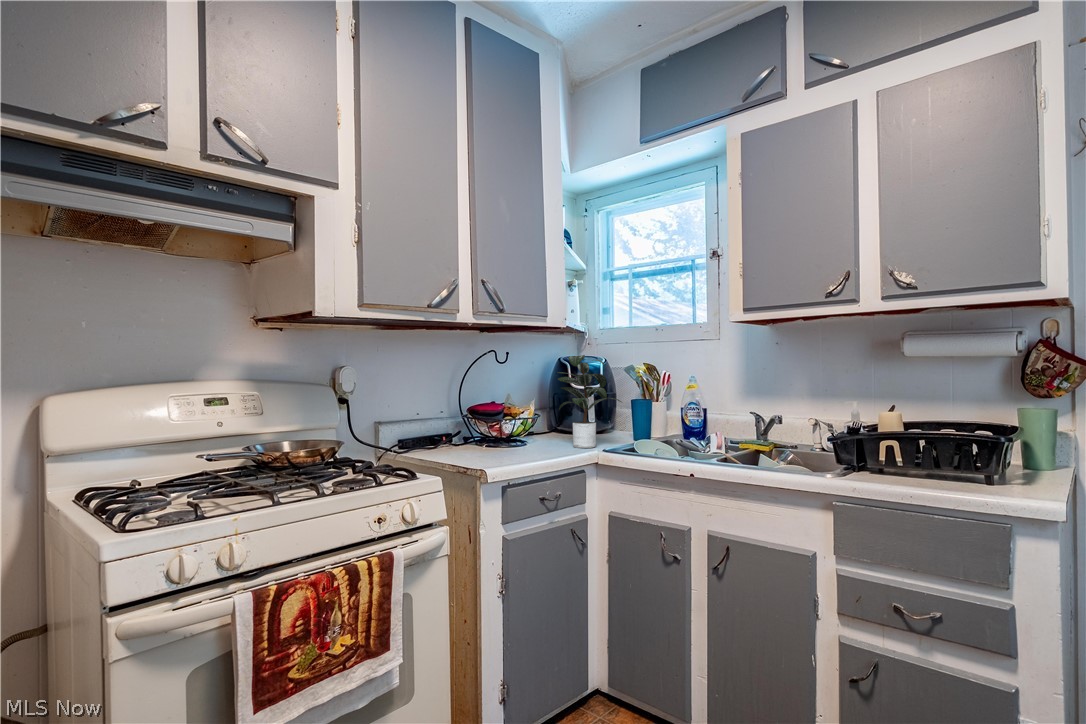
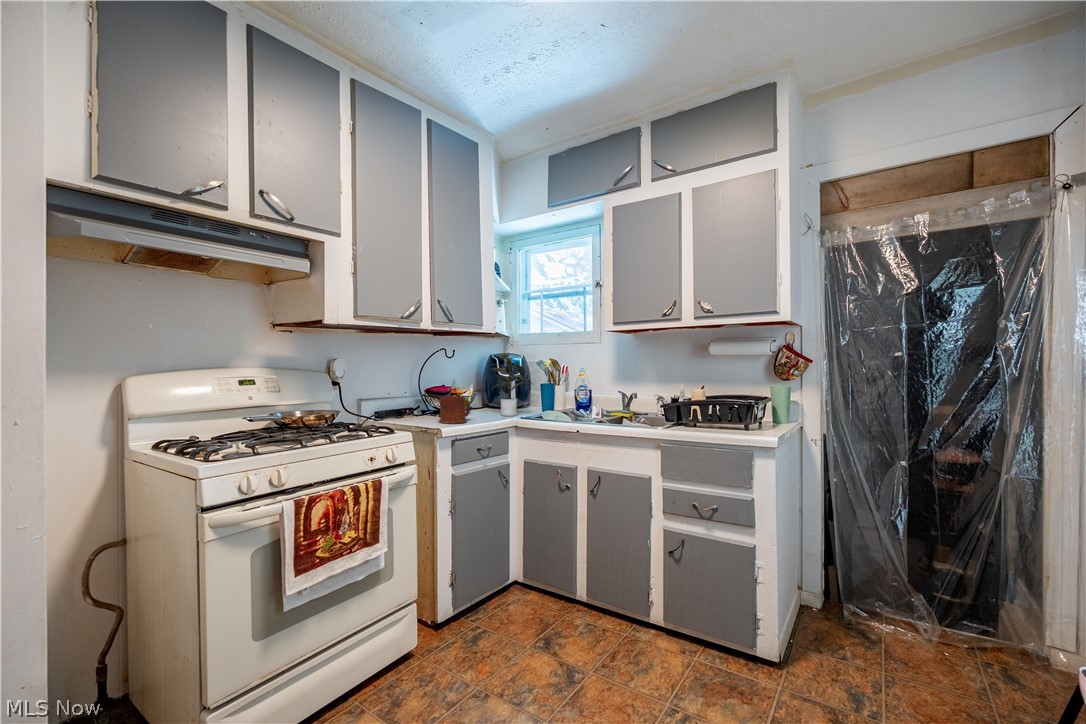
mug: none [482,420,528,461] -> present [439,396,470,424]

